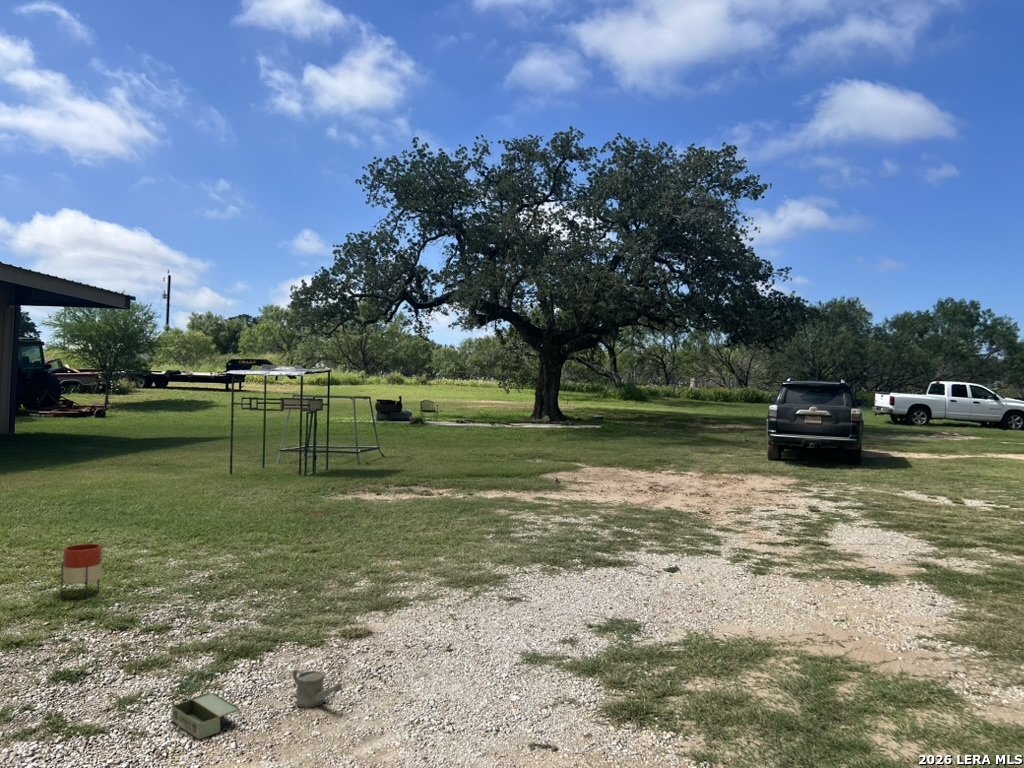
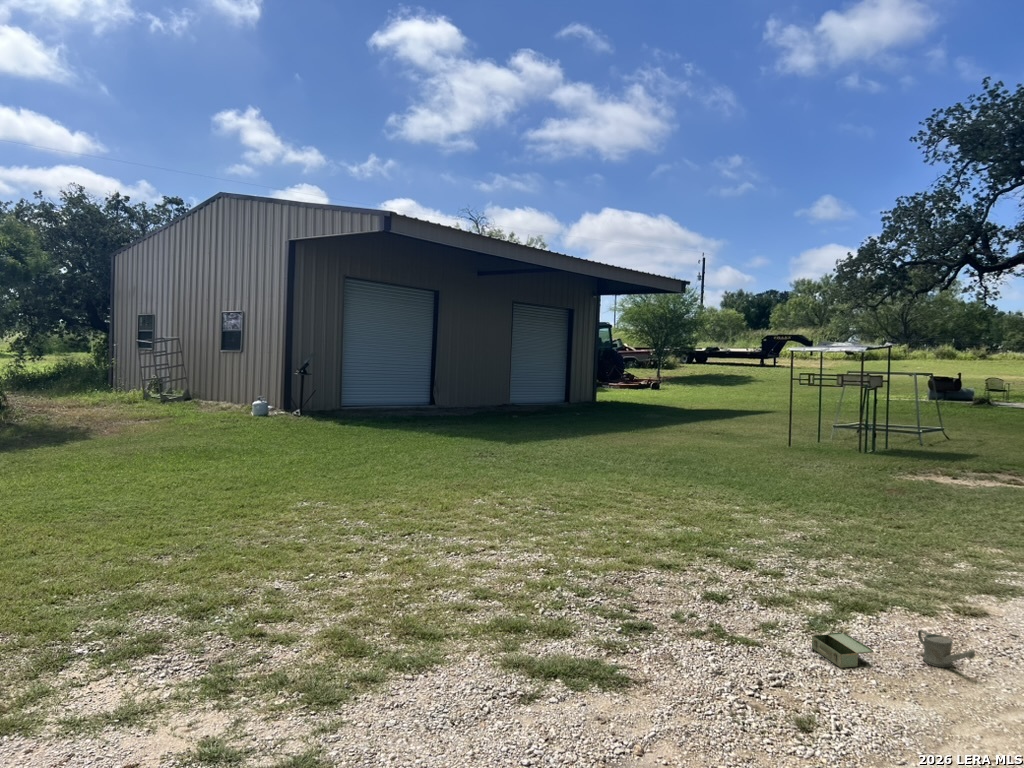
planter: present [61,544,102,601] -> none [687,496,717,543]

